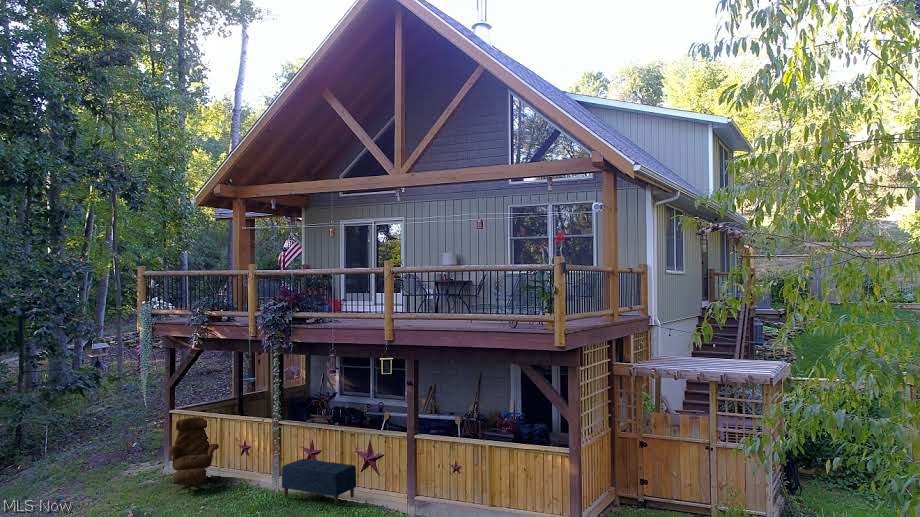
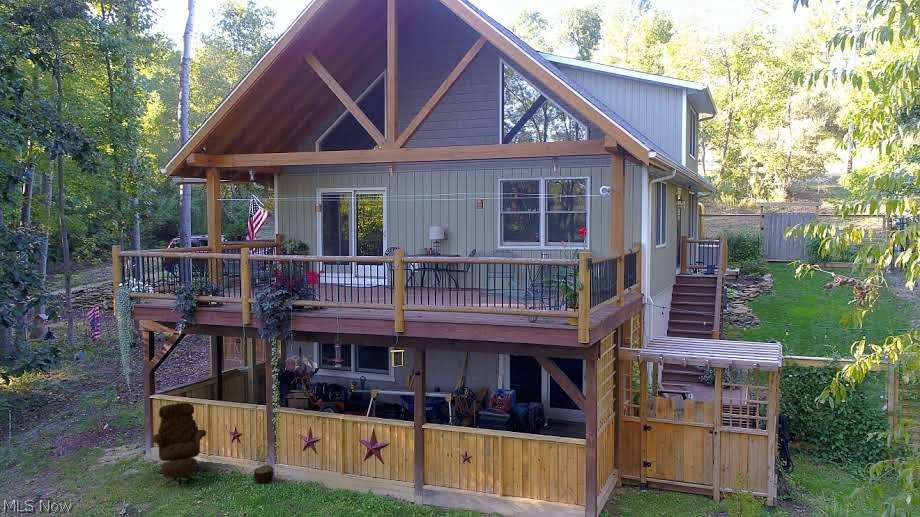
decorative plant: none [258,456,277,493] -> present [254,445,274,483]
bench: present [282,459,356,506] -> none [281,447,359,498]

